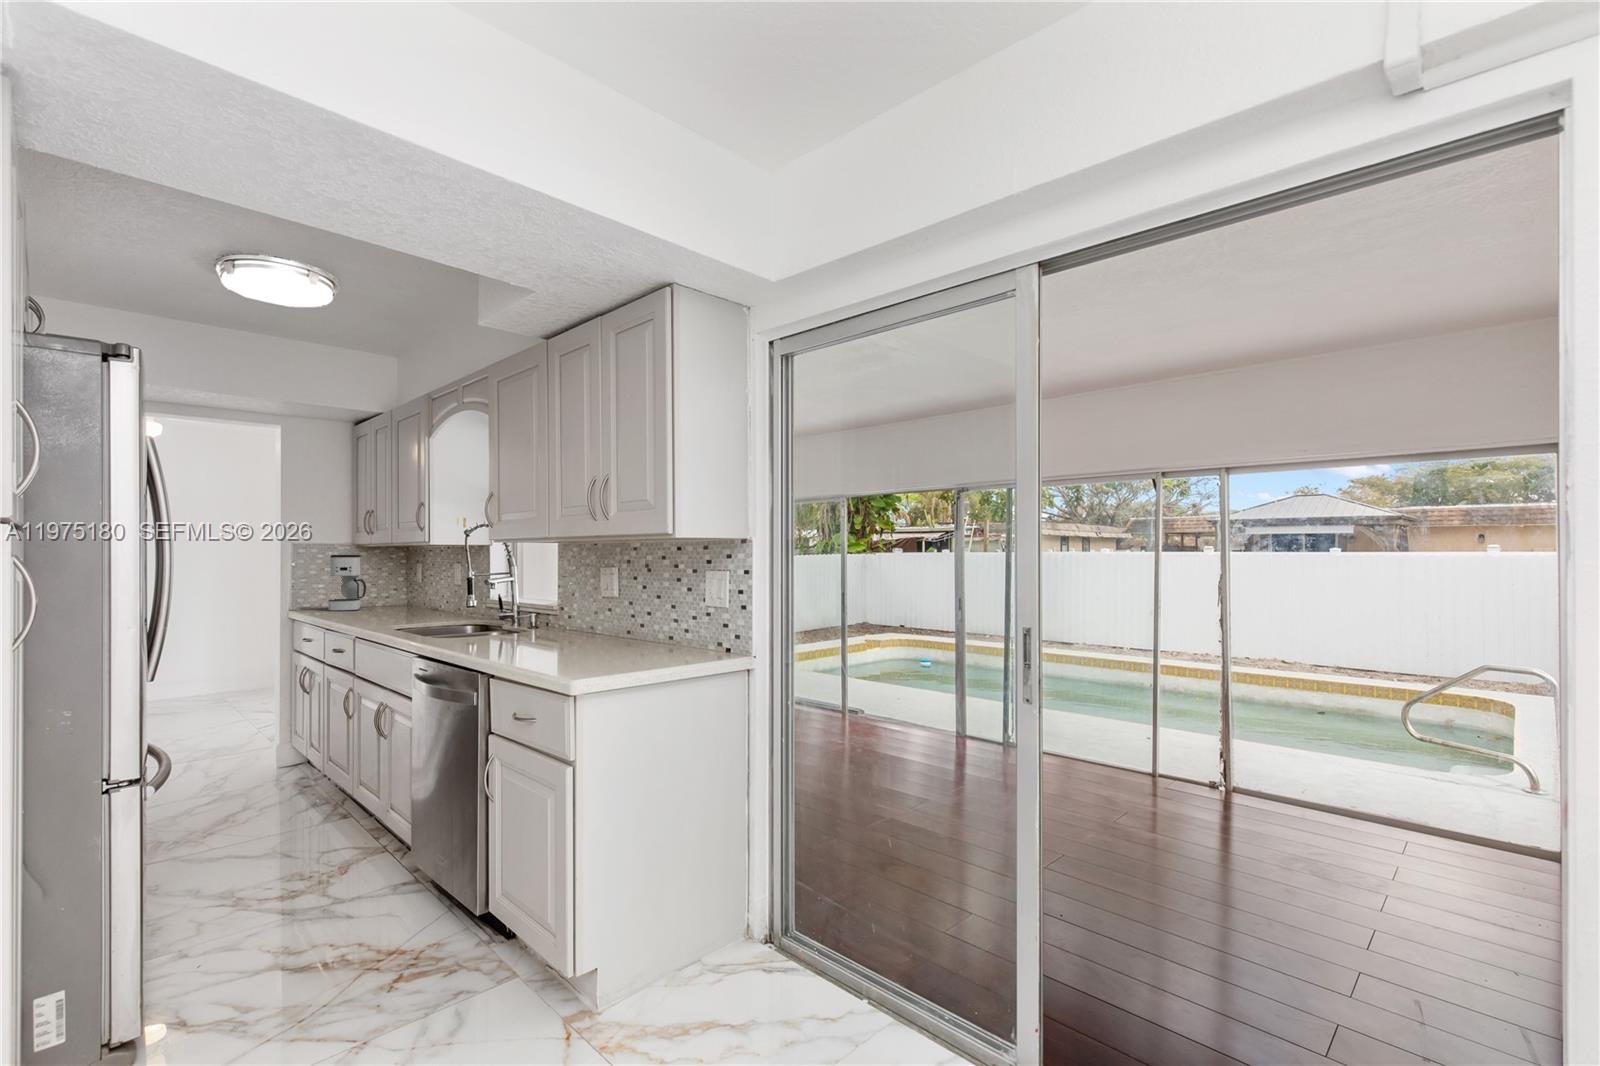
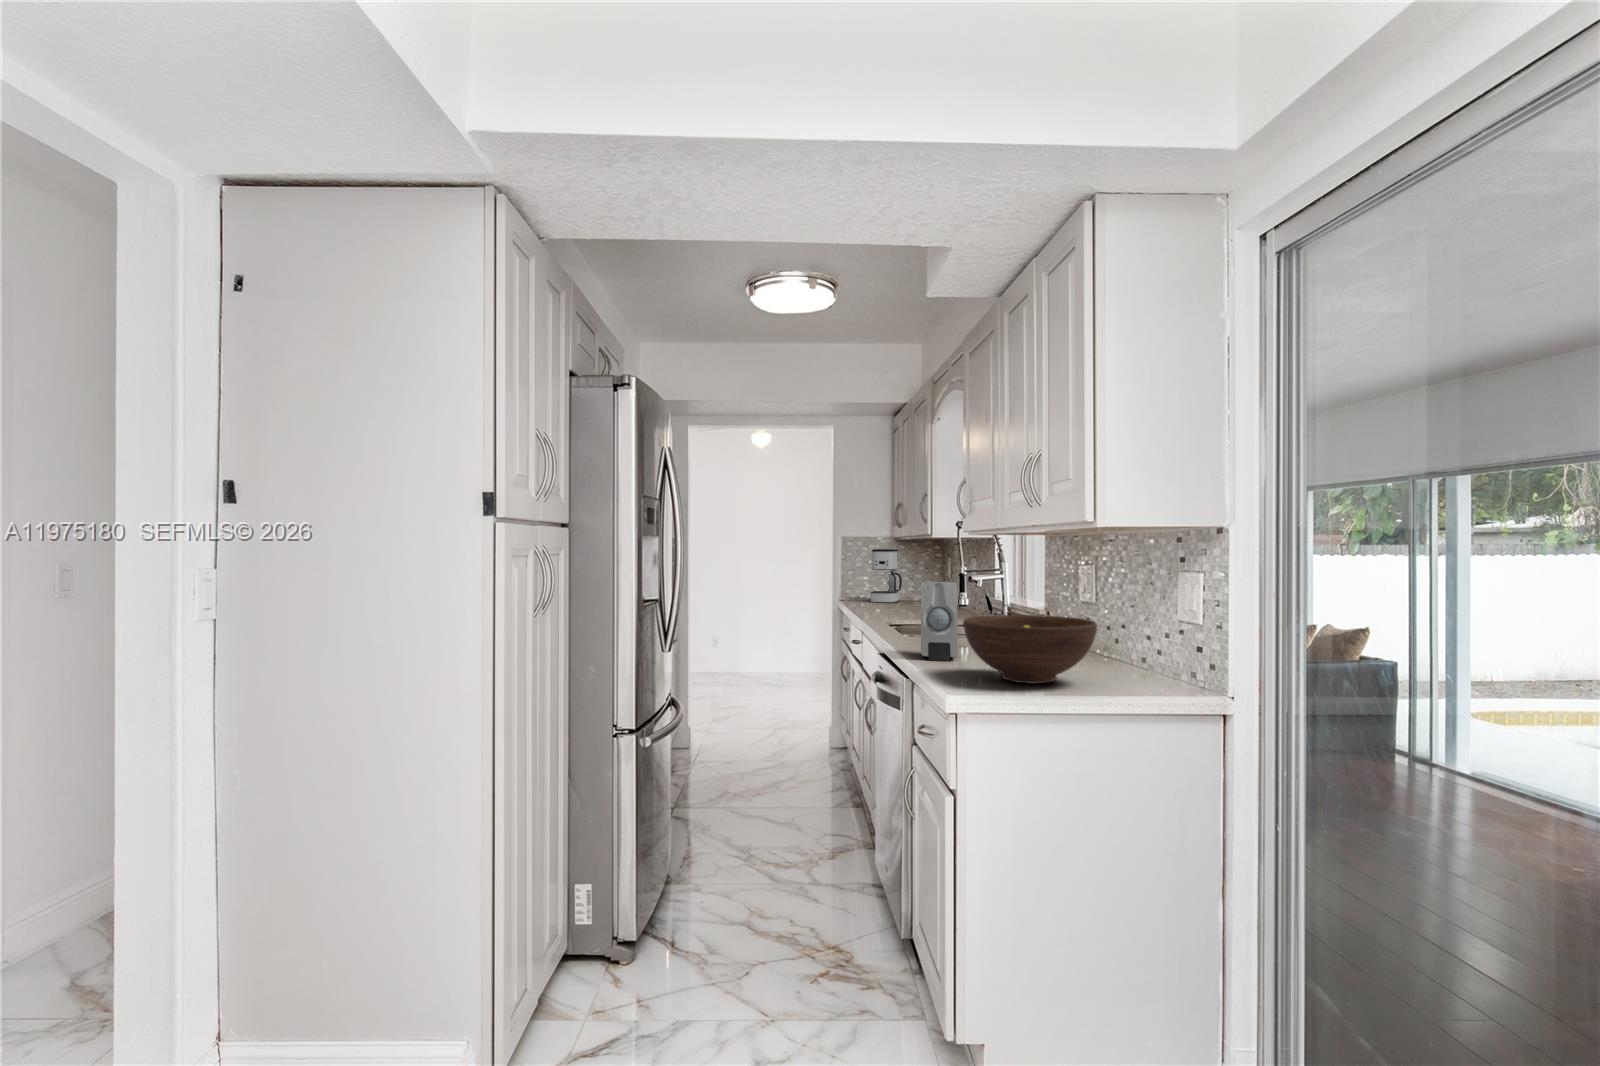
soap dispenser: none [479,583,524,656] -> present [921,582,958,661]
fruit bowl: none [551,608,661,664] -> present [963,615,1097,684]

